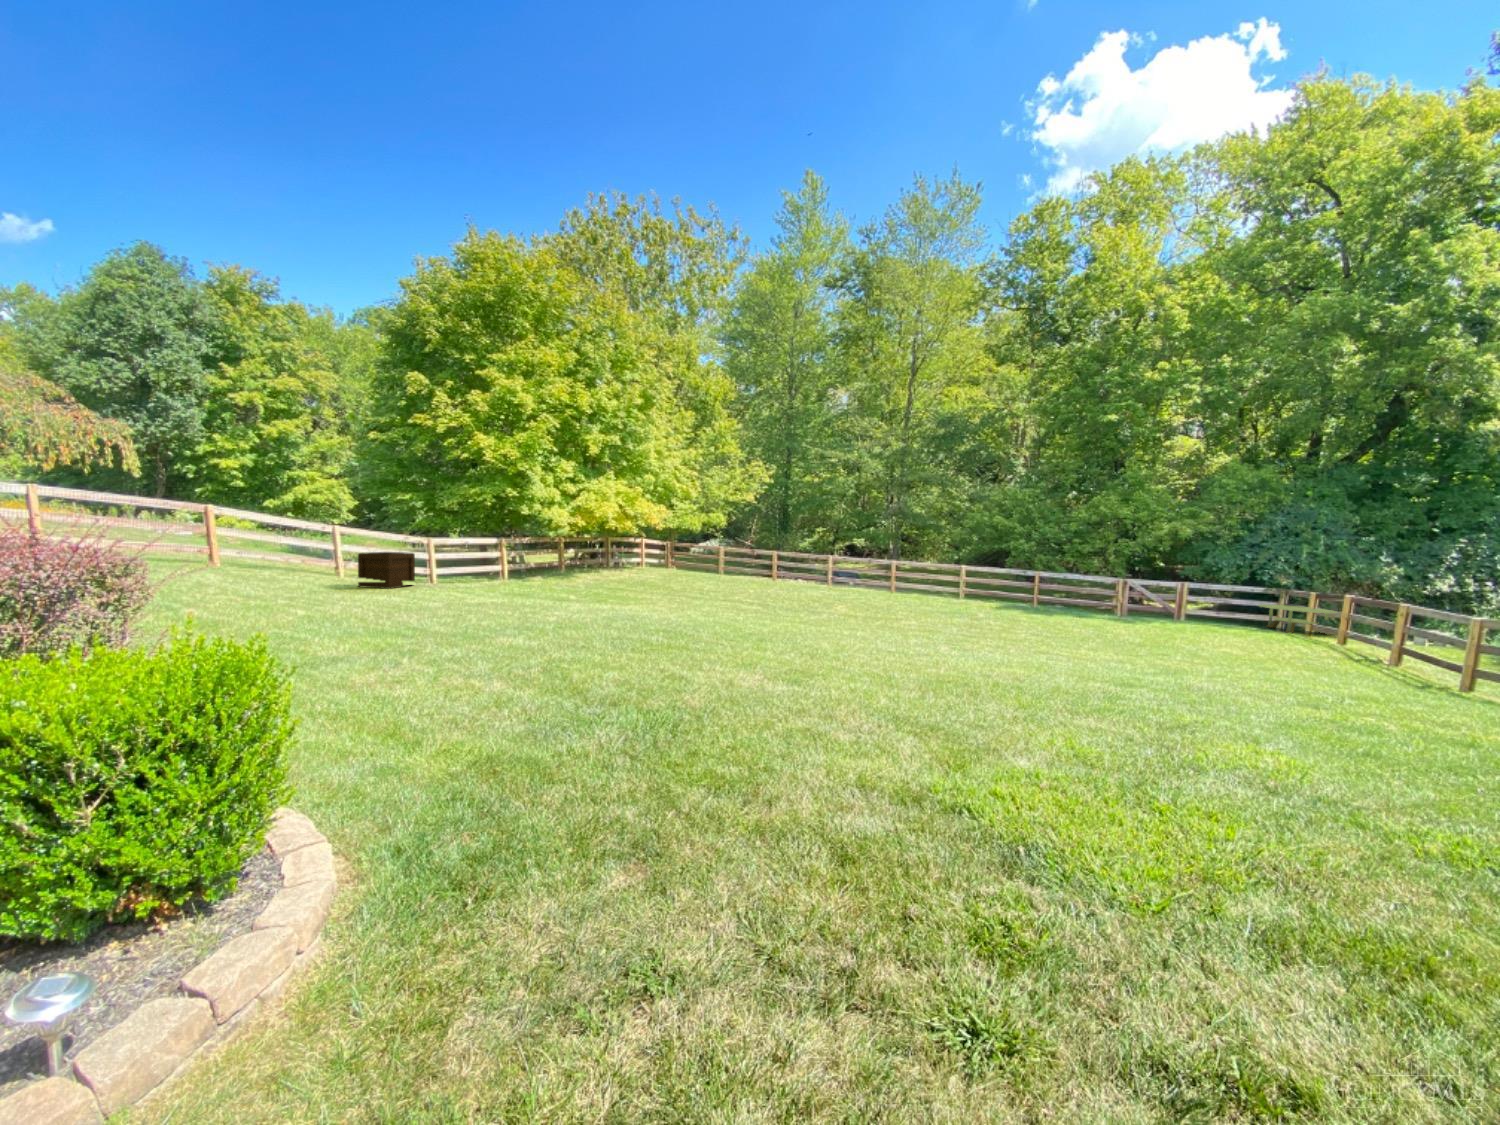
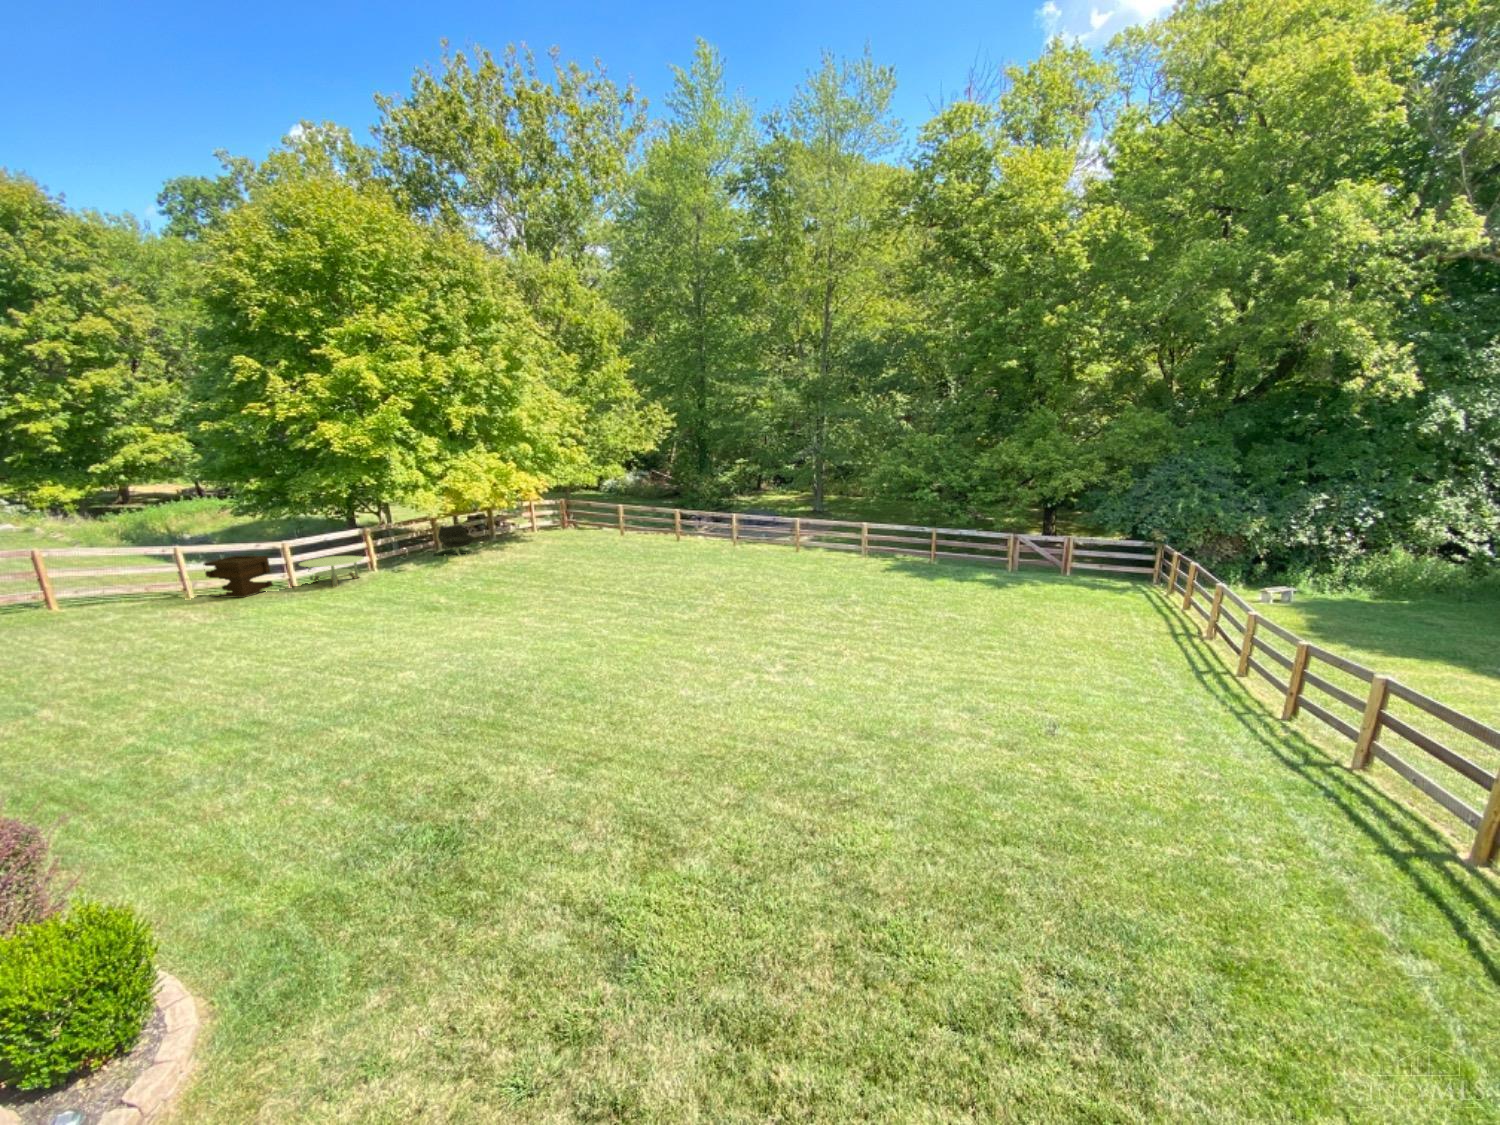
lounge chair: none [559,550,592,578] -> present [438,525,474,555]
round table: present [1259,604,1336,634] -> present [299,556,364,587]

